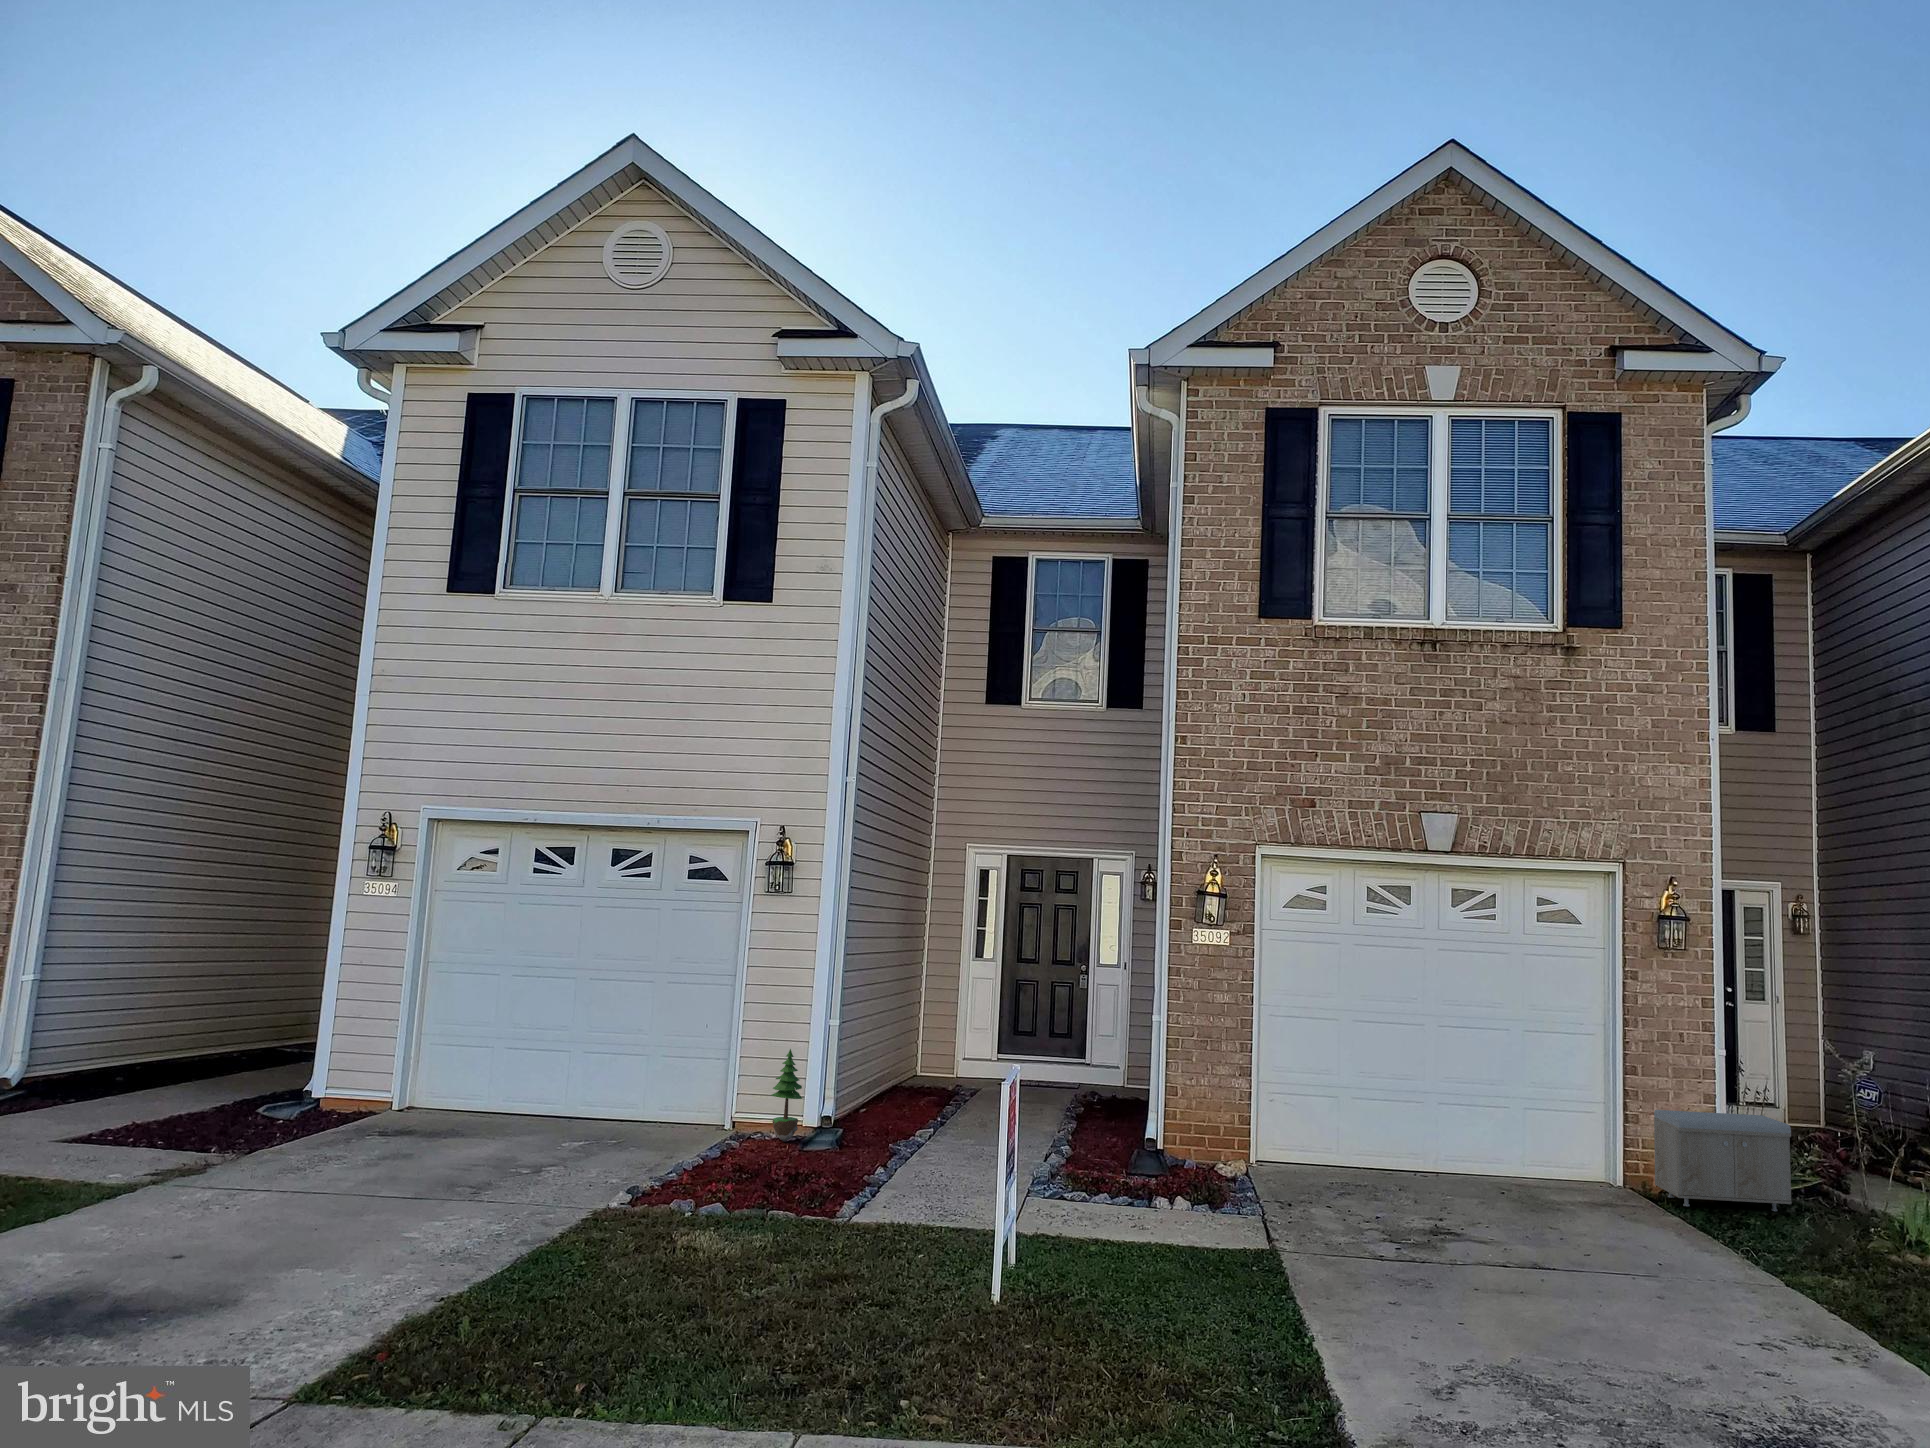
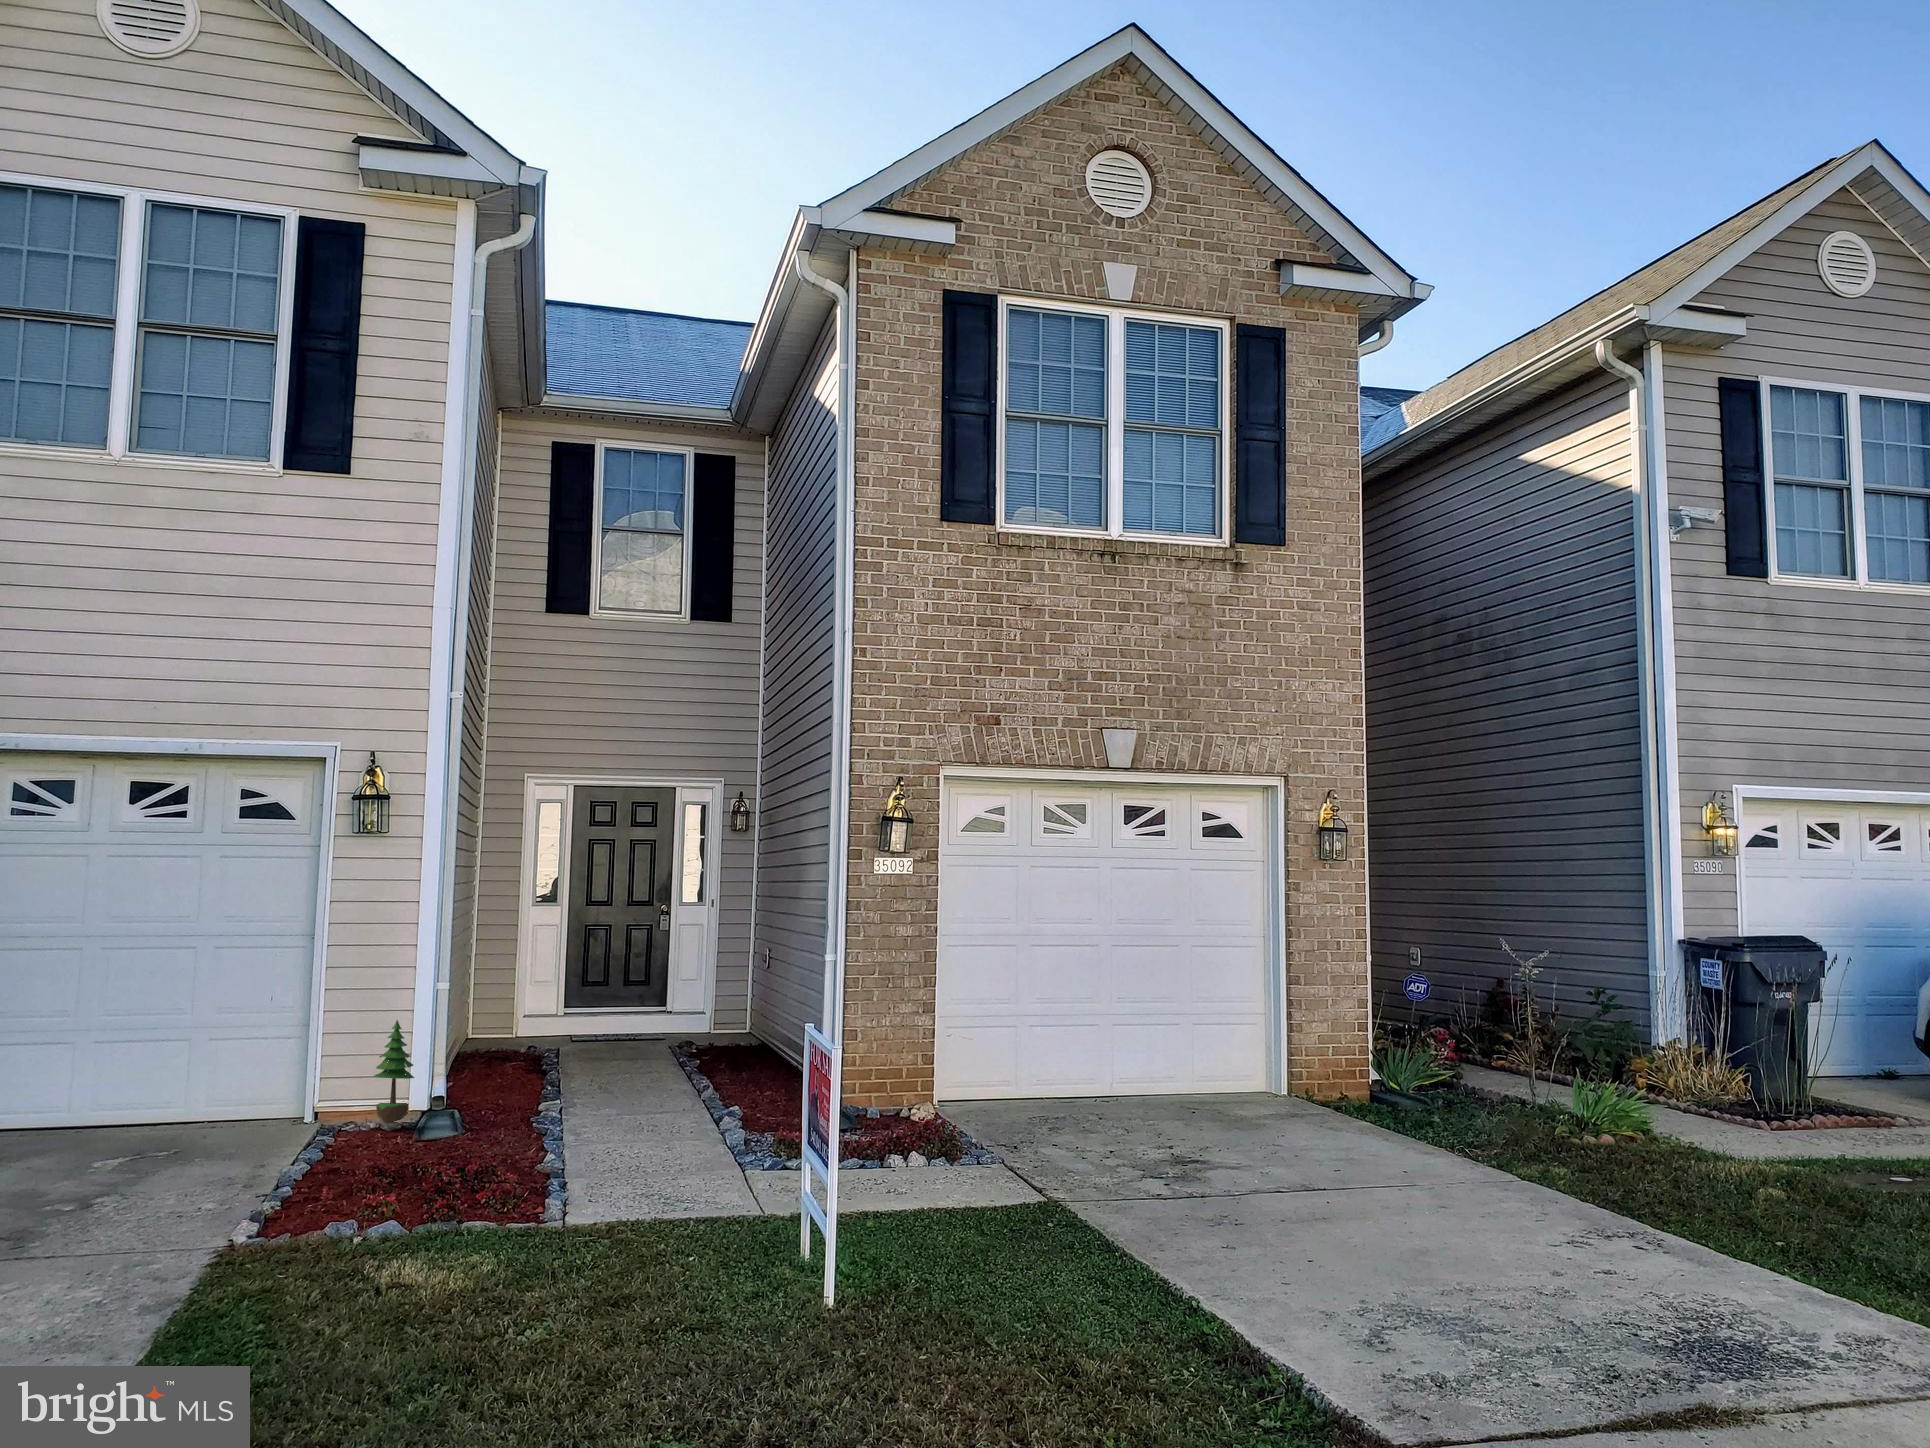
storage bench: present [1654,1110,1792,1211] -> none [1312,1013,1434,1102]

